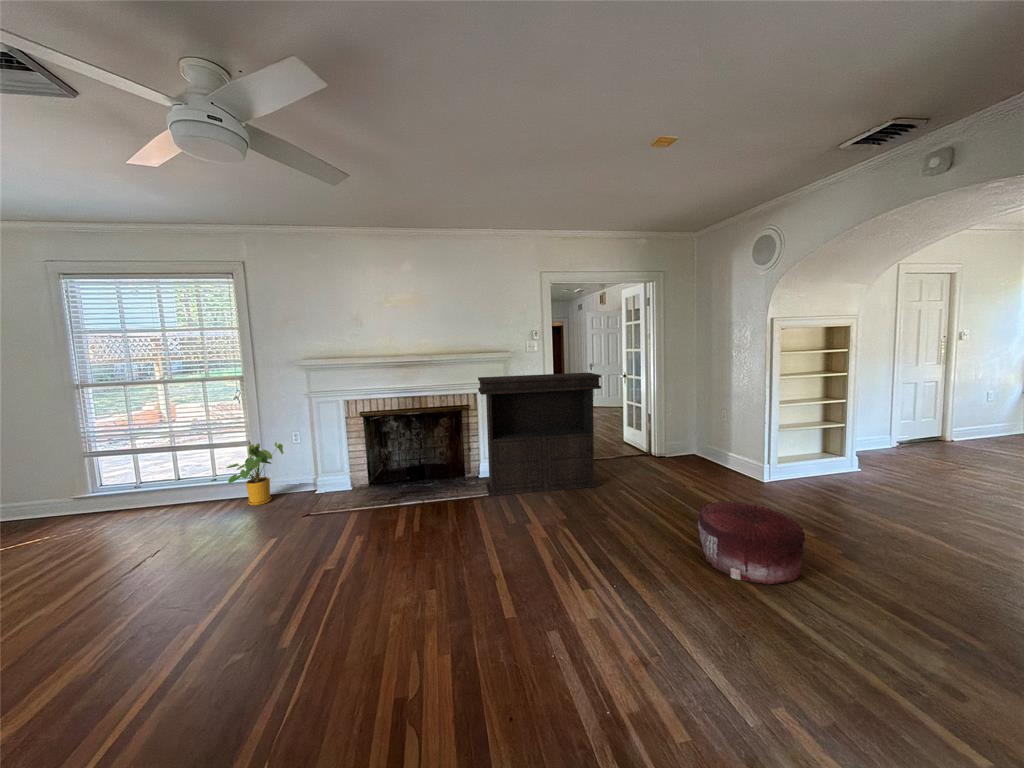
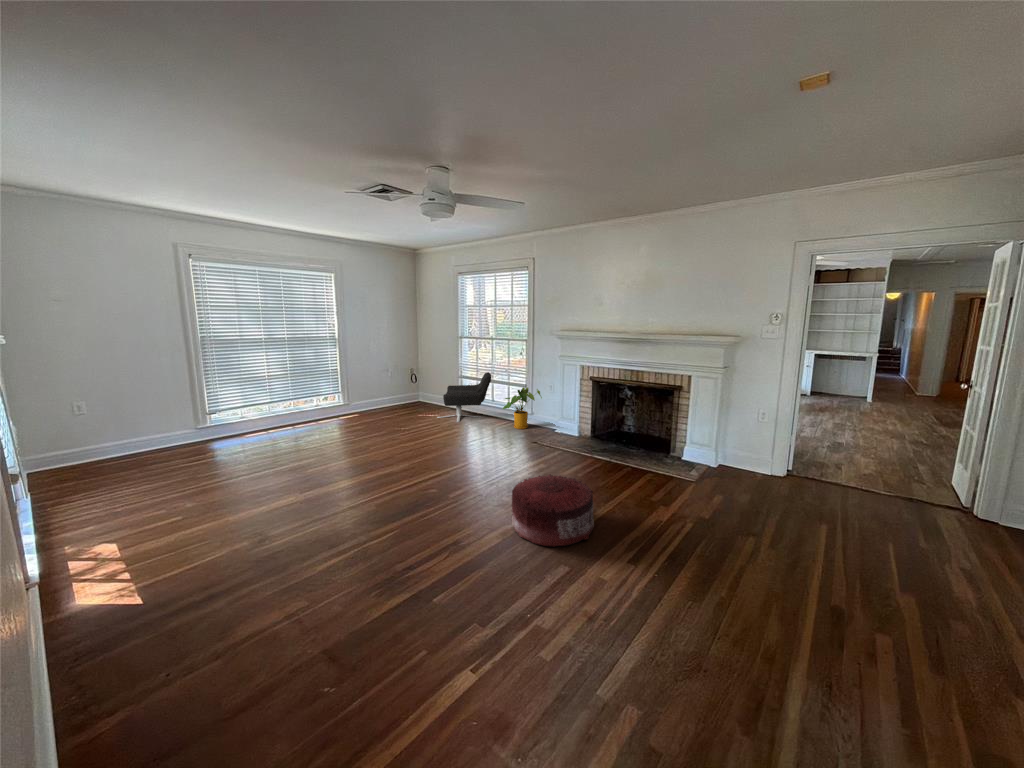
console table: present [478,373,601,496] -> none [666,359,826,510]
lounge chair: none [63,435,186,537] -> present [437,372,491,422]
pouf: present [698,500,805,585] -> present [512,474,594,547]

